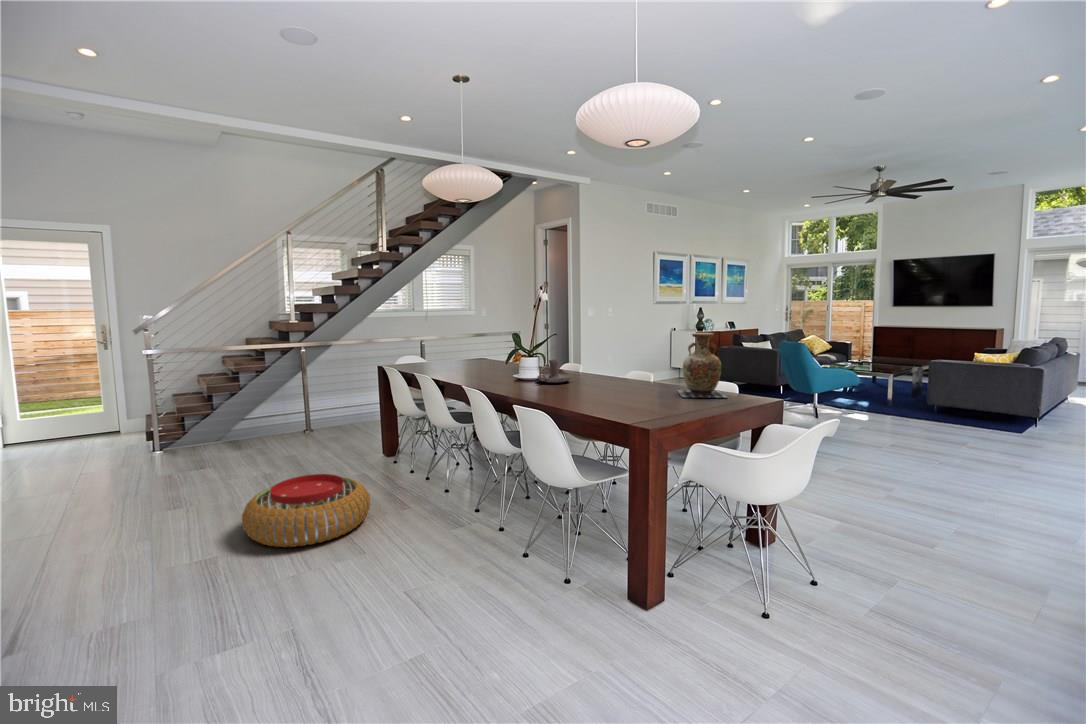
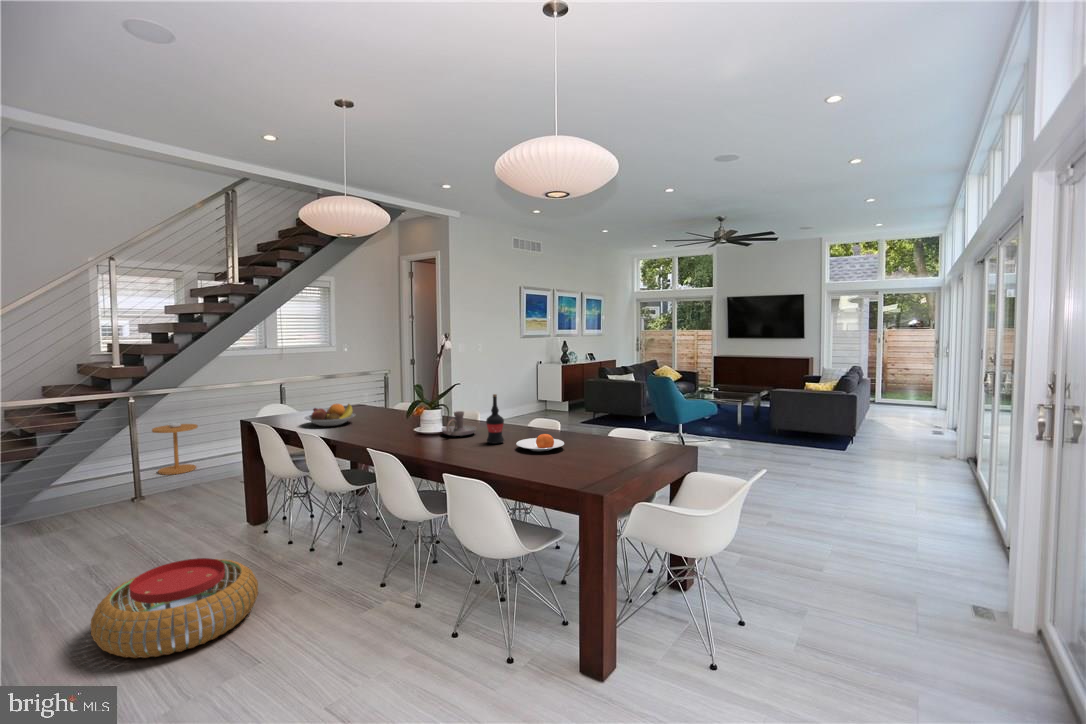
vase: present [678,333,727,398] -> none [585,385,635,448]
wine bottle: none [575,341,593,390] -> present [486,394,504,444]
fruit bowl: none [425,353,469,372] -> present [305,404,355,426]
side table: none [326,373,360,415] -> present [152,423,198,475]
plate: none [601,381,650,397] -> present [516,434,564,451]

